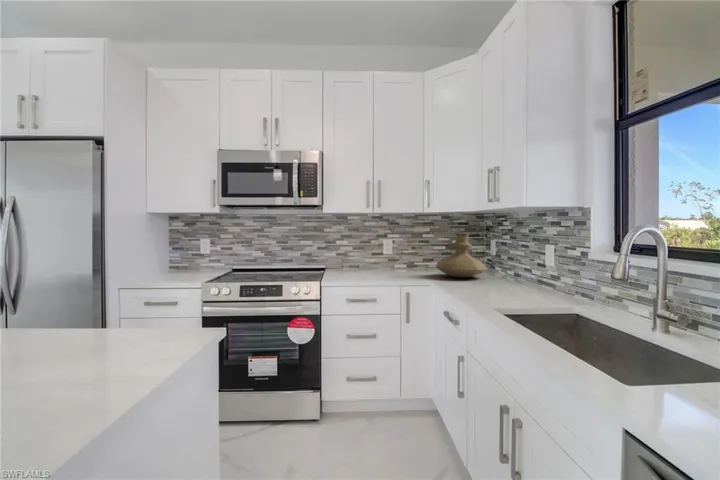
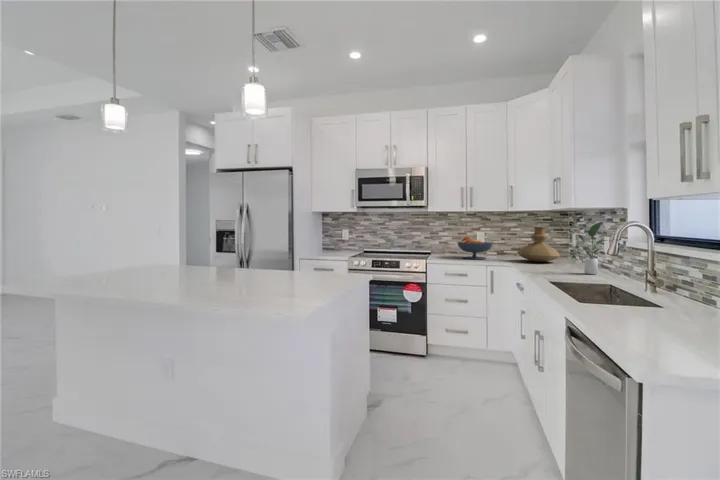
potted plant: none [522,226,561,297] -> present [578,222,606,274]
fruit bowl: none [361,246,405,276] -> present [457,237,492,259]

